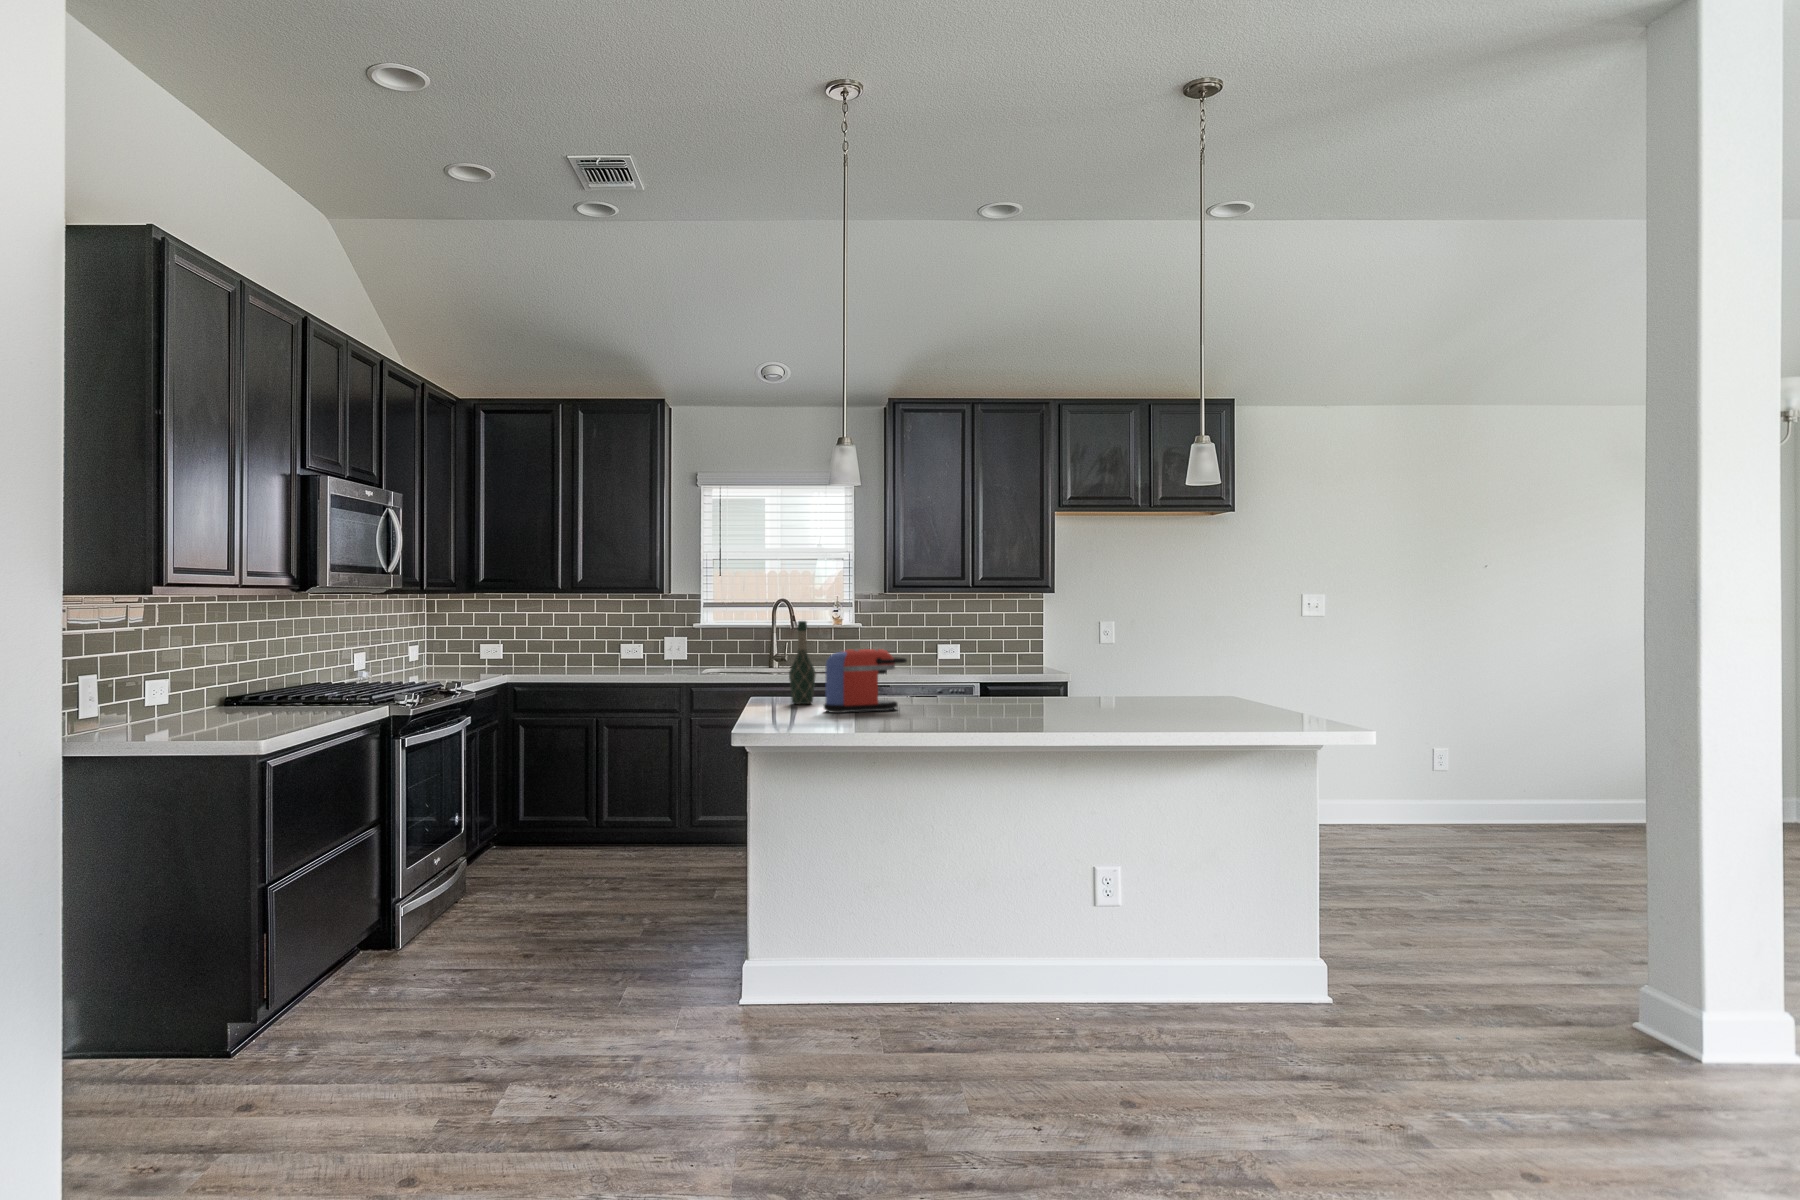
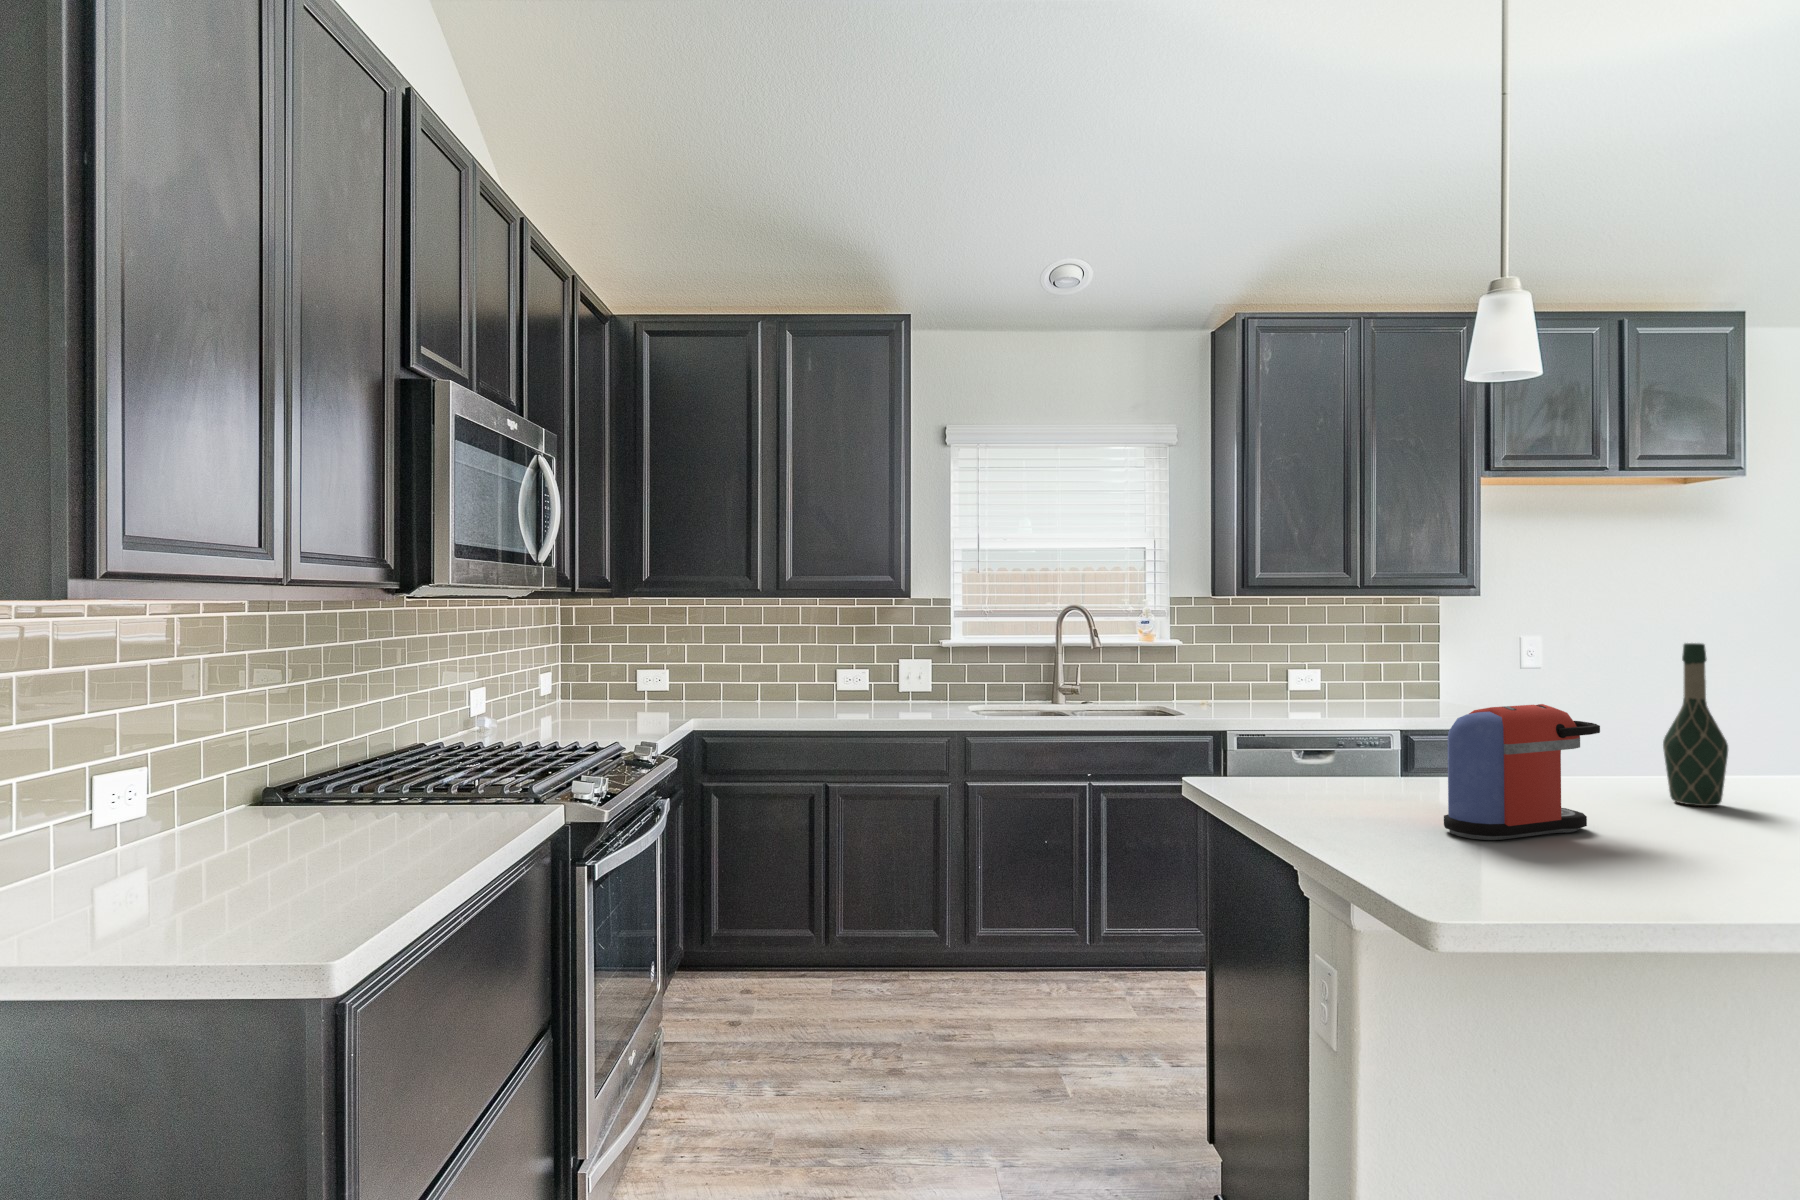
wine bottle: present [789,621,816,704] -> present [1663,643,1728,806]

